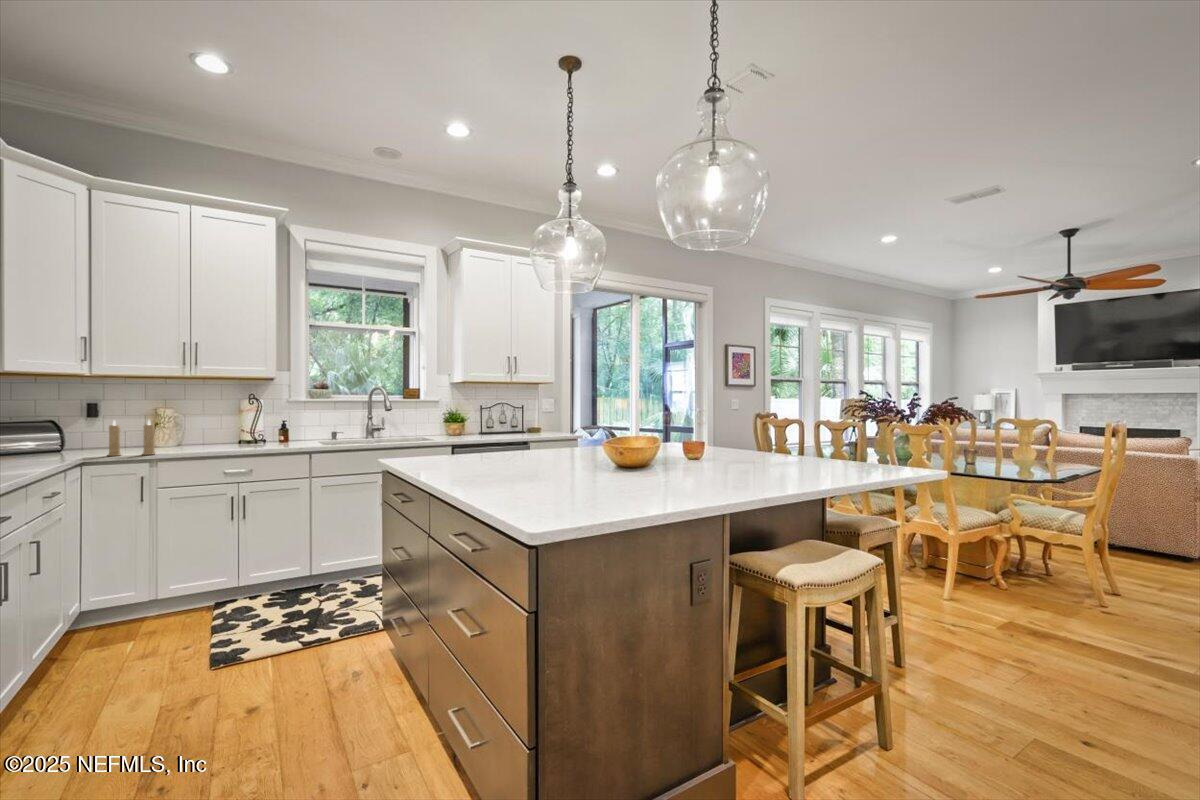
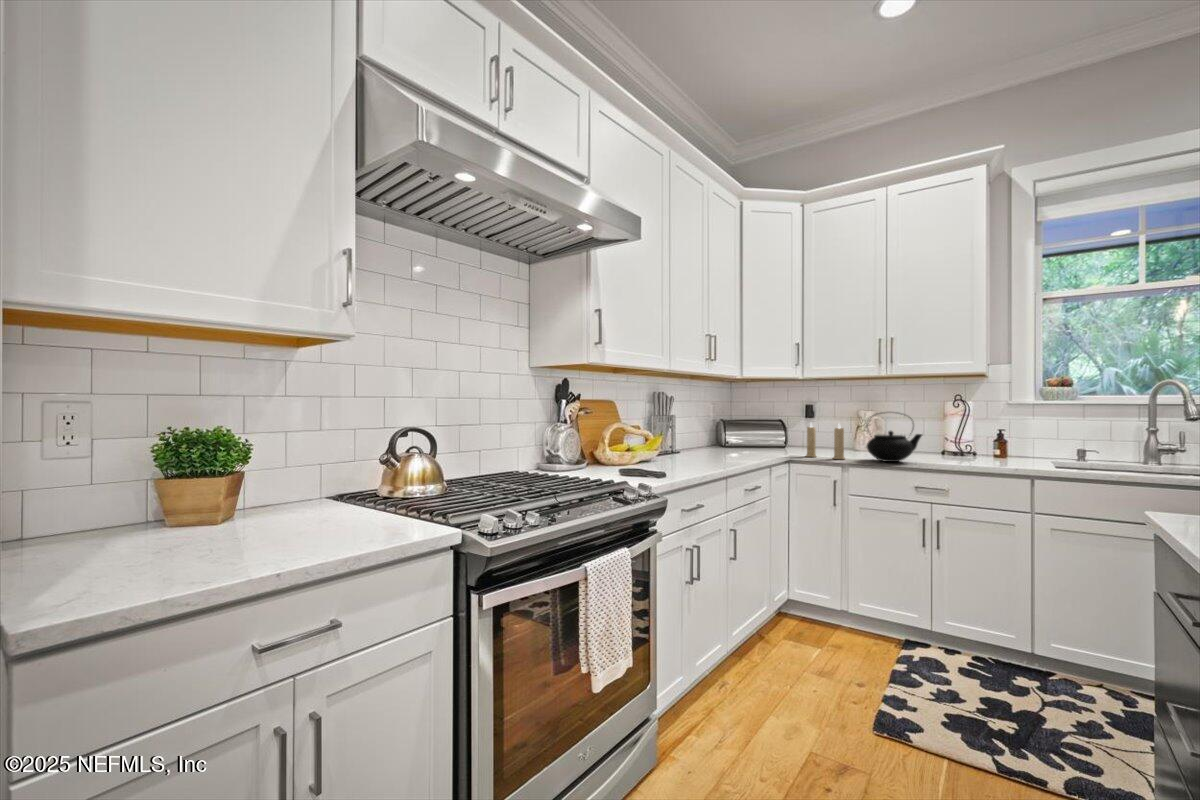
teapot: none [178,408,229,452] -> present [867,414,922,462]

